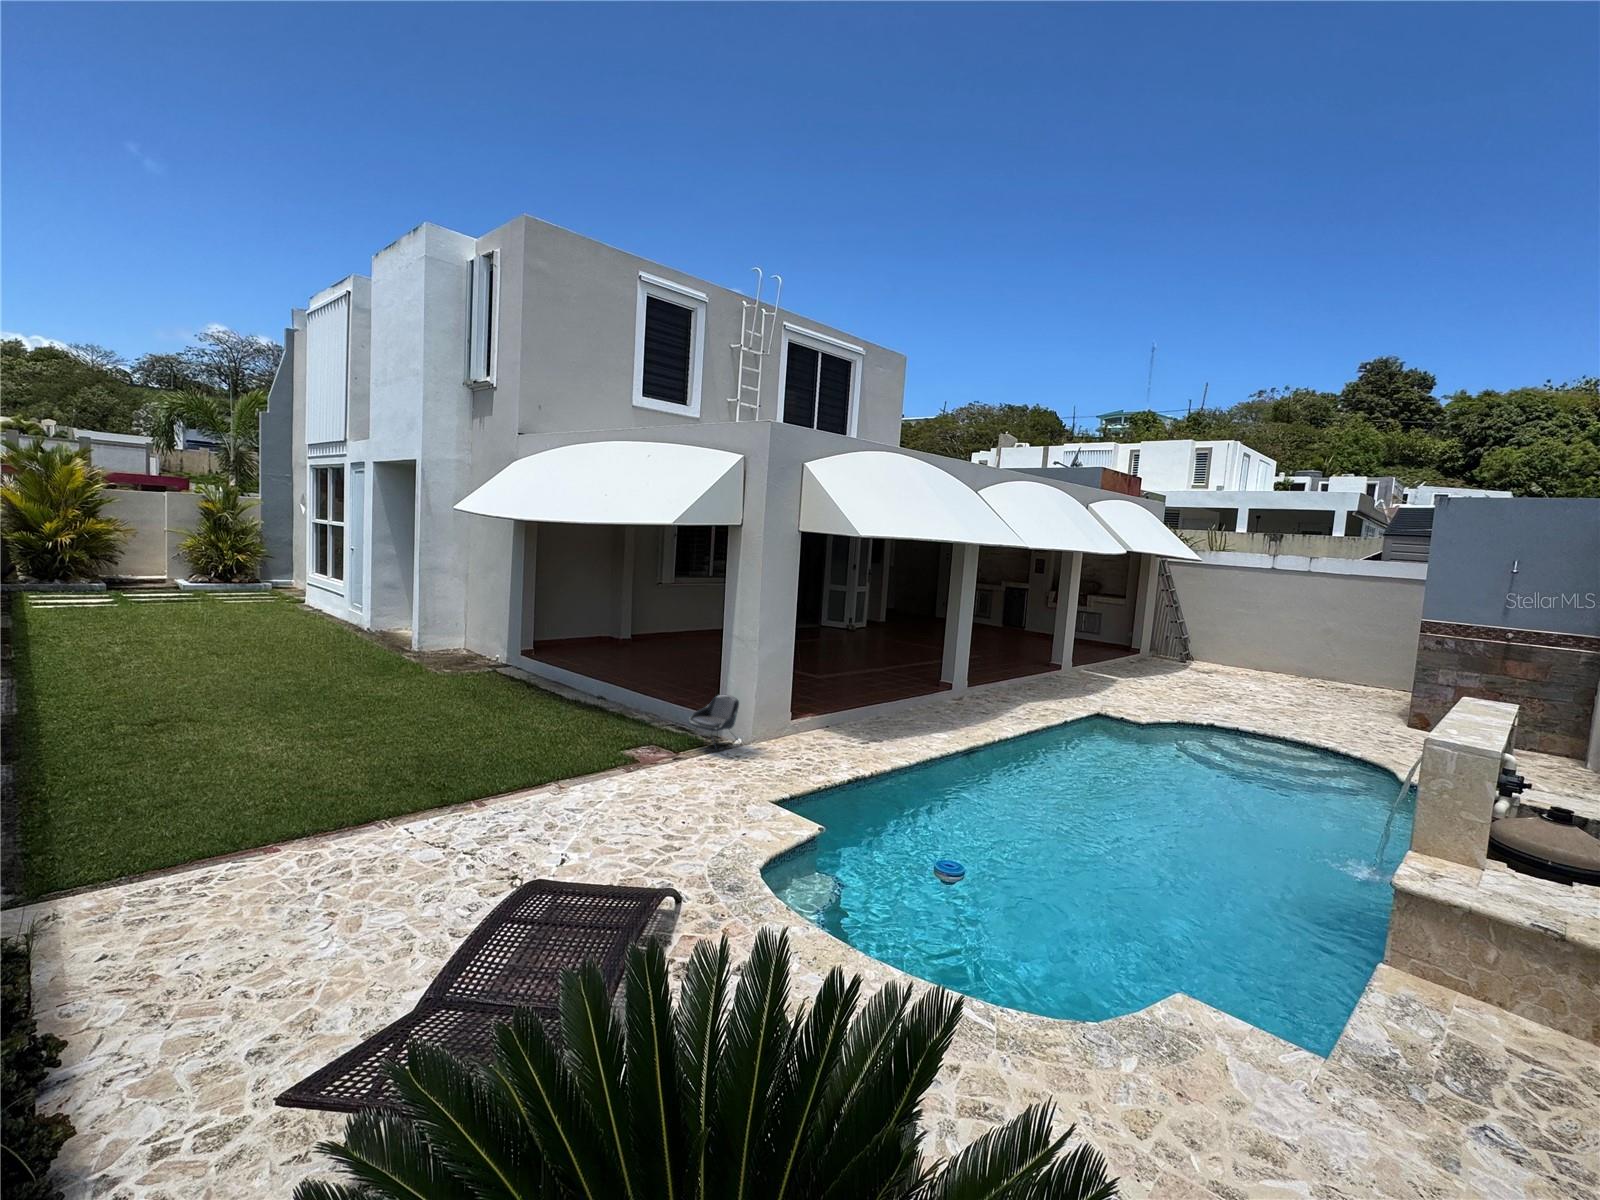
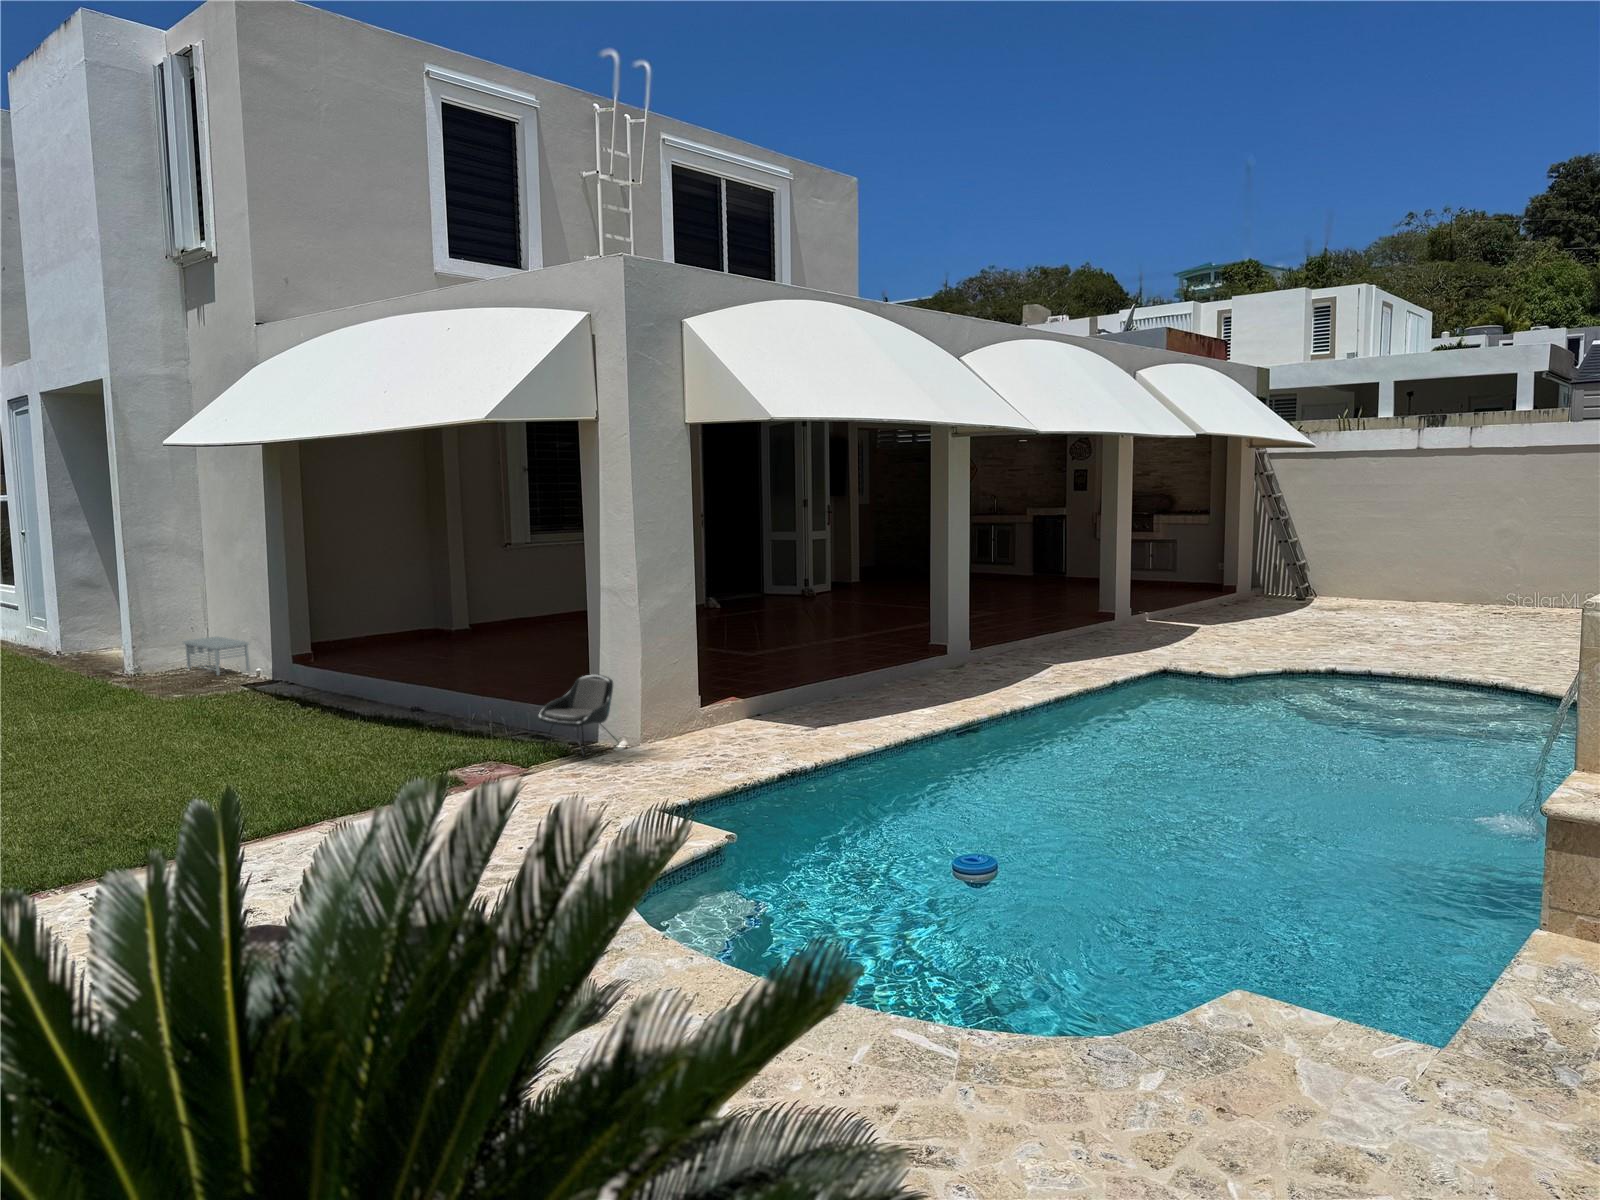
storage bench: none [449,634,493,661] -> present [183,637,250,675]

